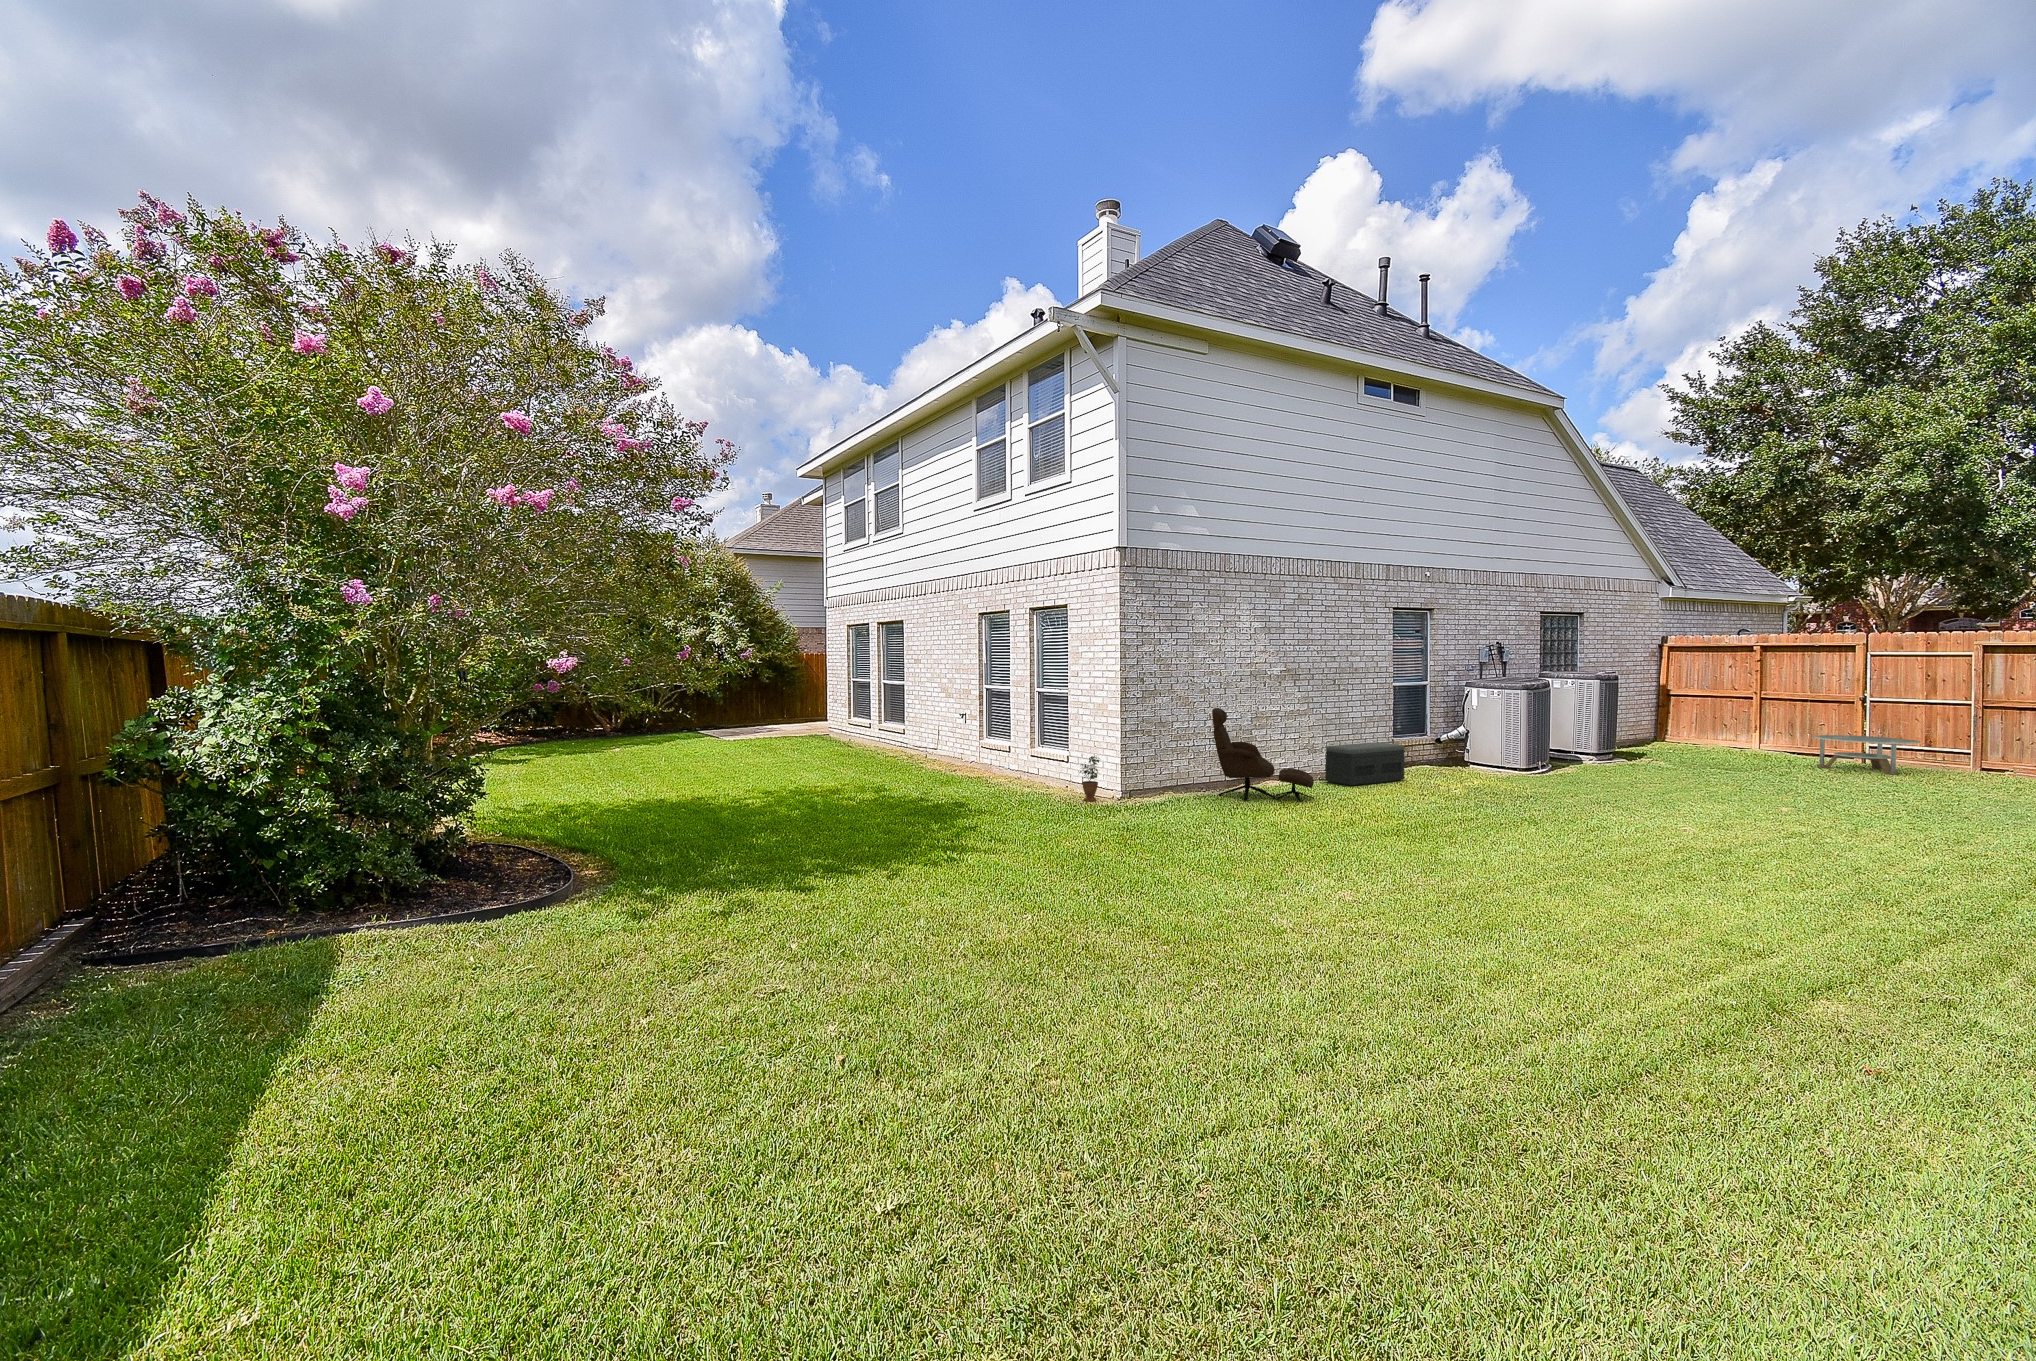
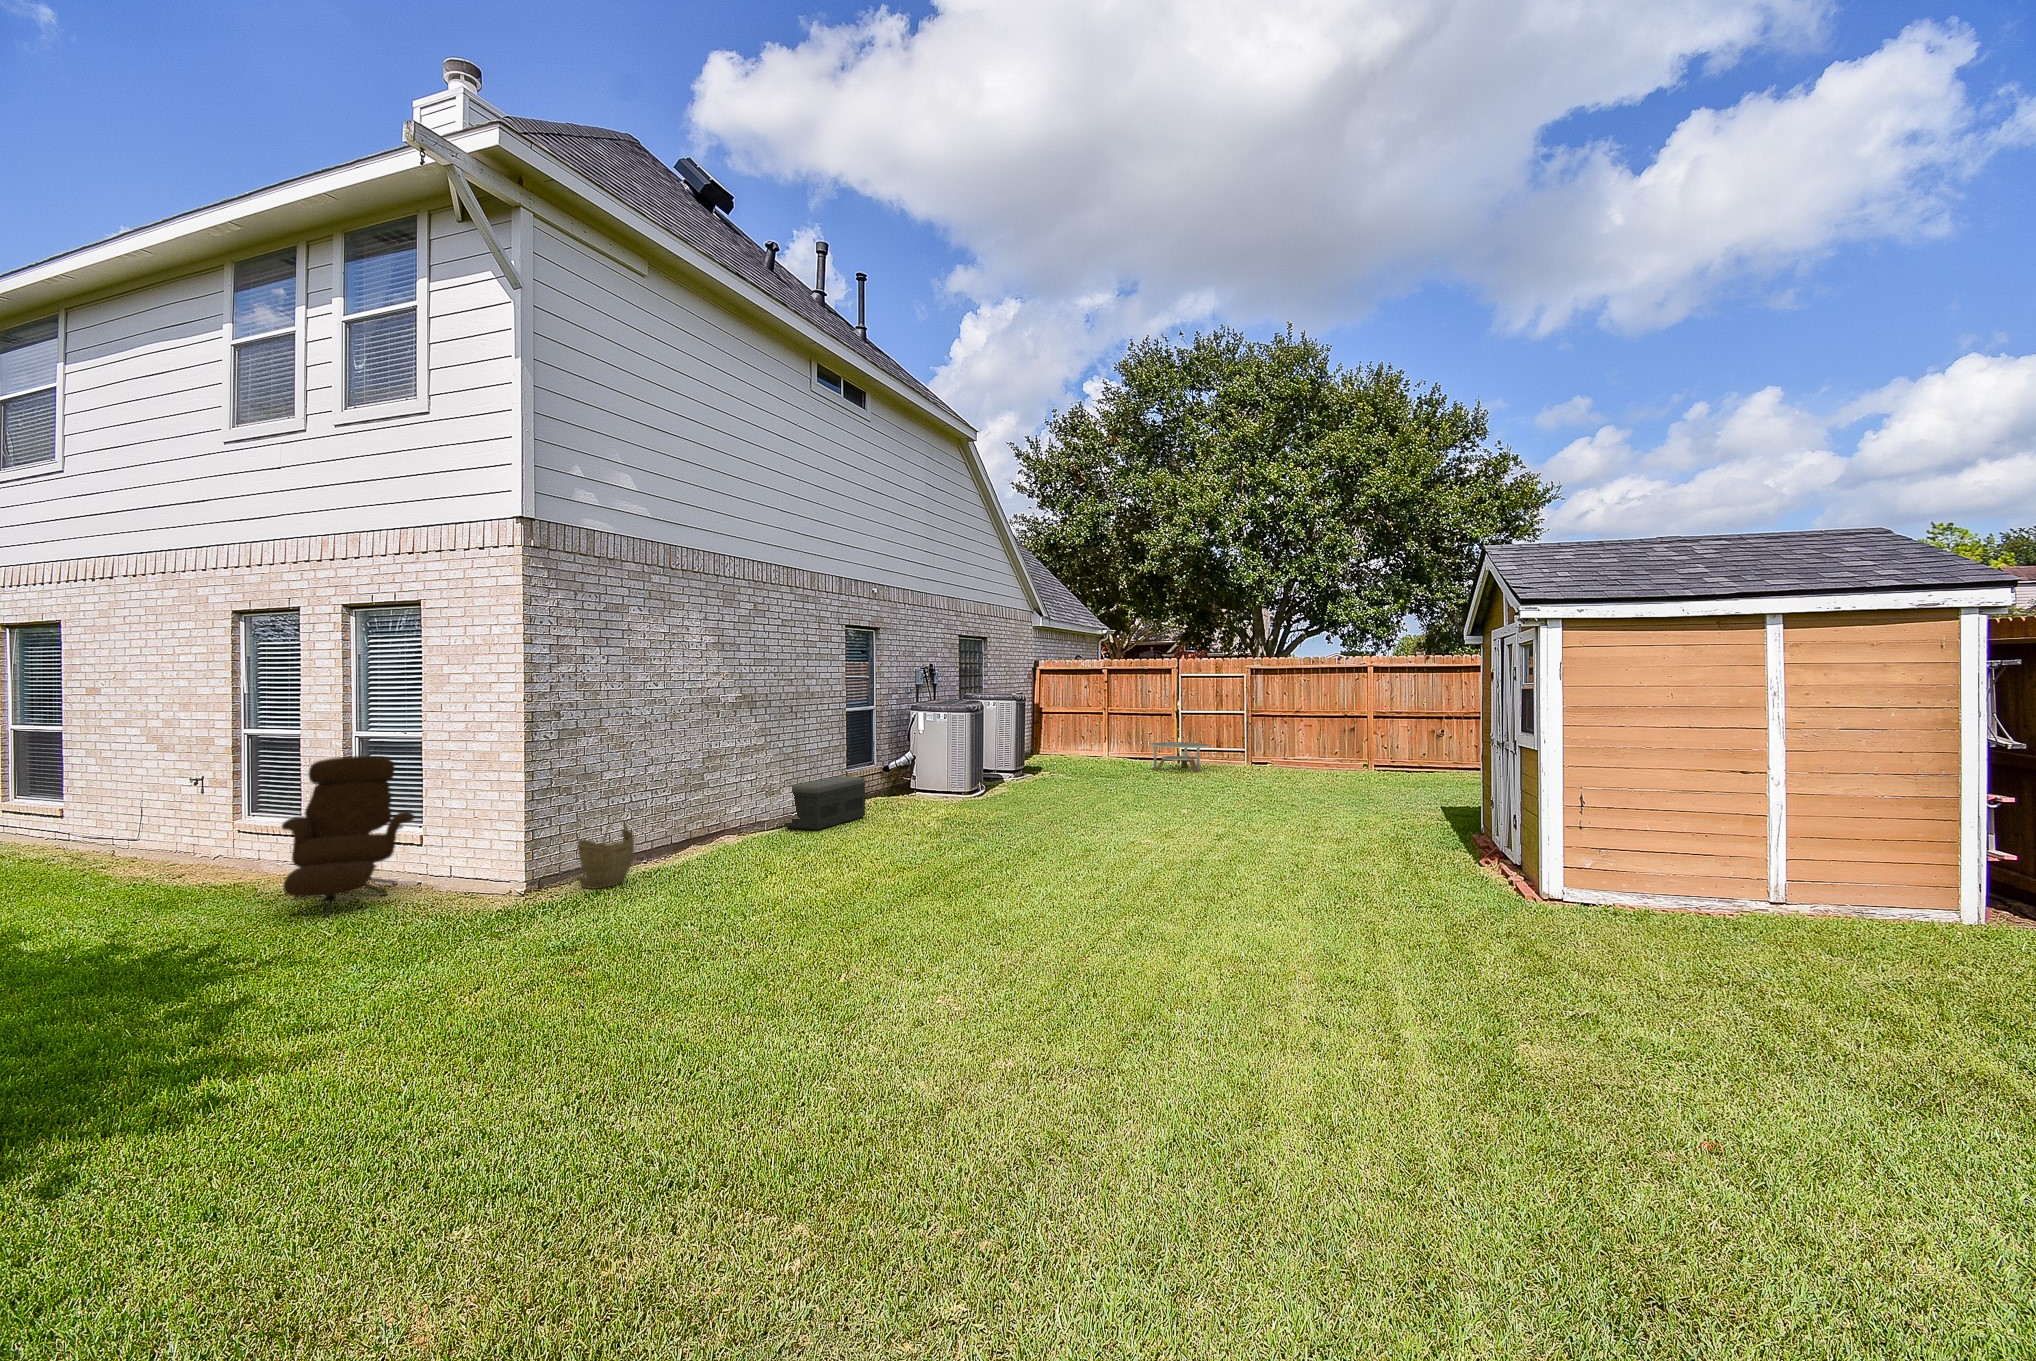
lounge chair: present [1212,708,1314,802] -> present [282,756,414,917]
woven basket: none [1149,754,1191,804] -> present [578,820,634,889]
potted plant: present [1080,756,1099,802] -> none [451,828,489,903]

